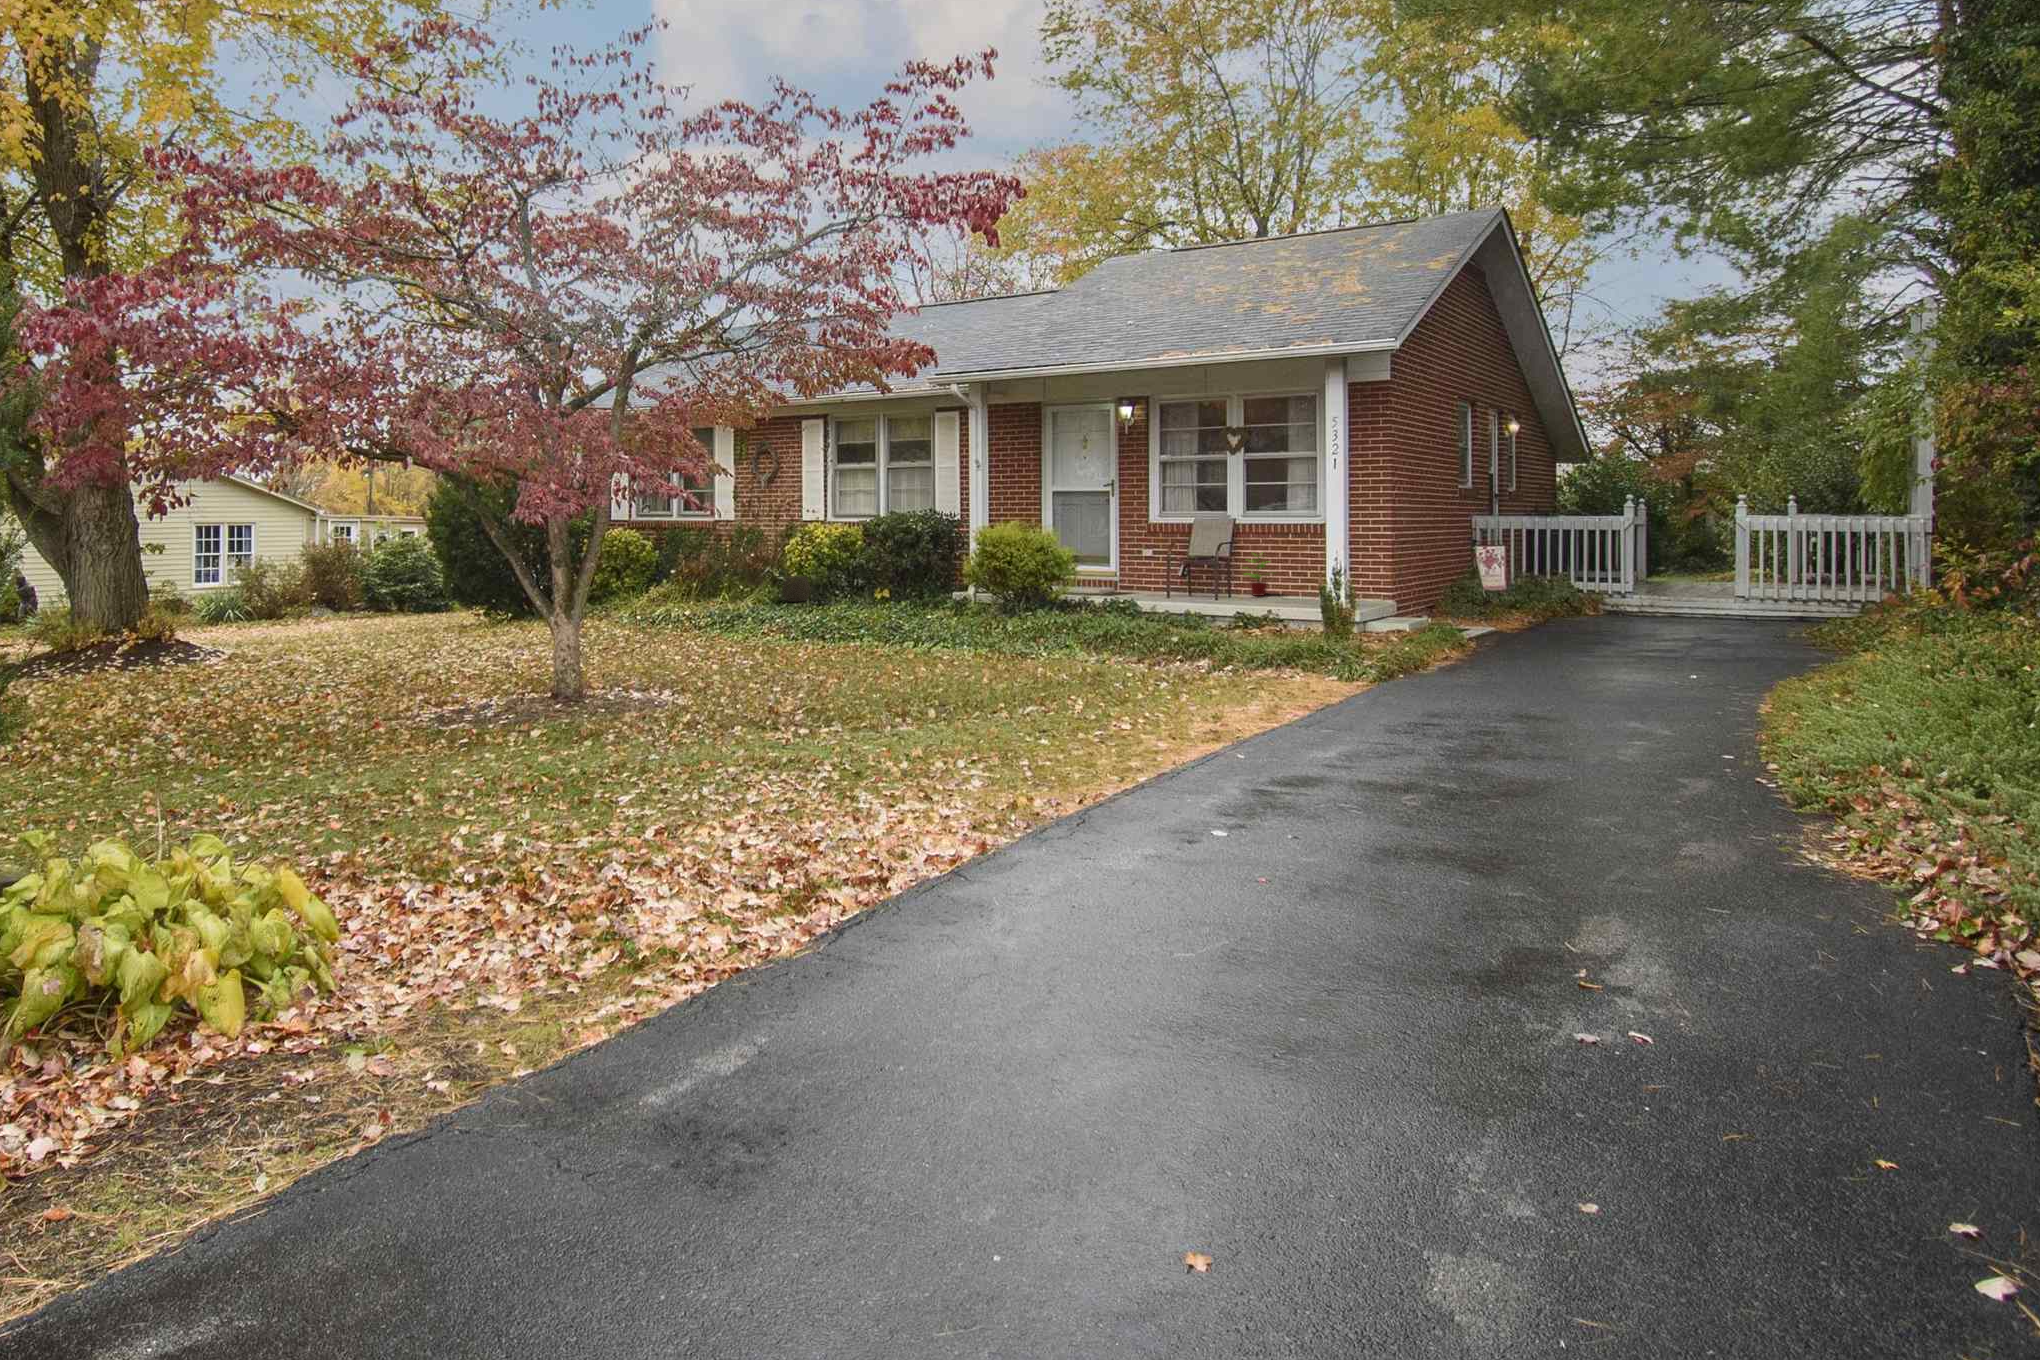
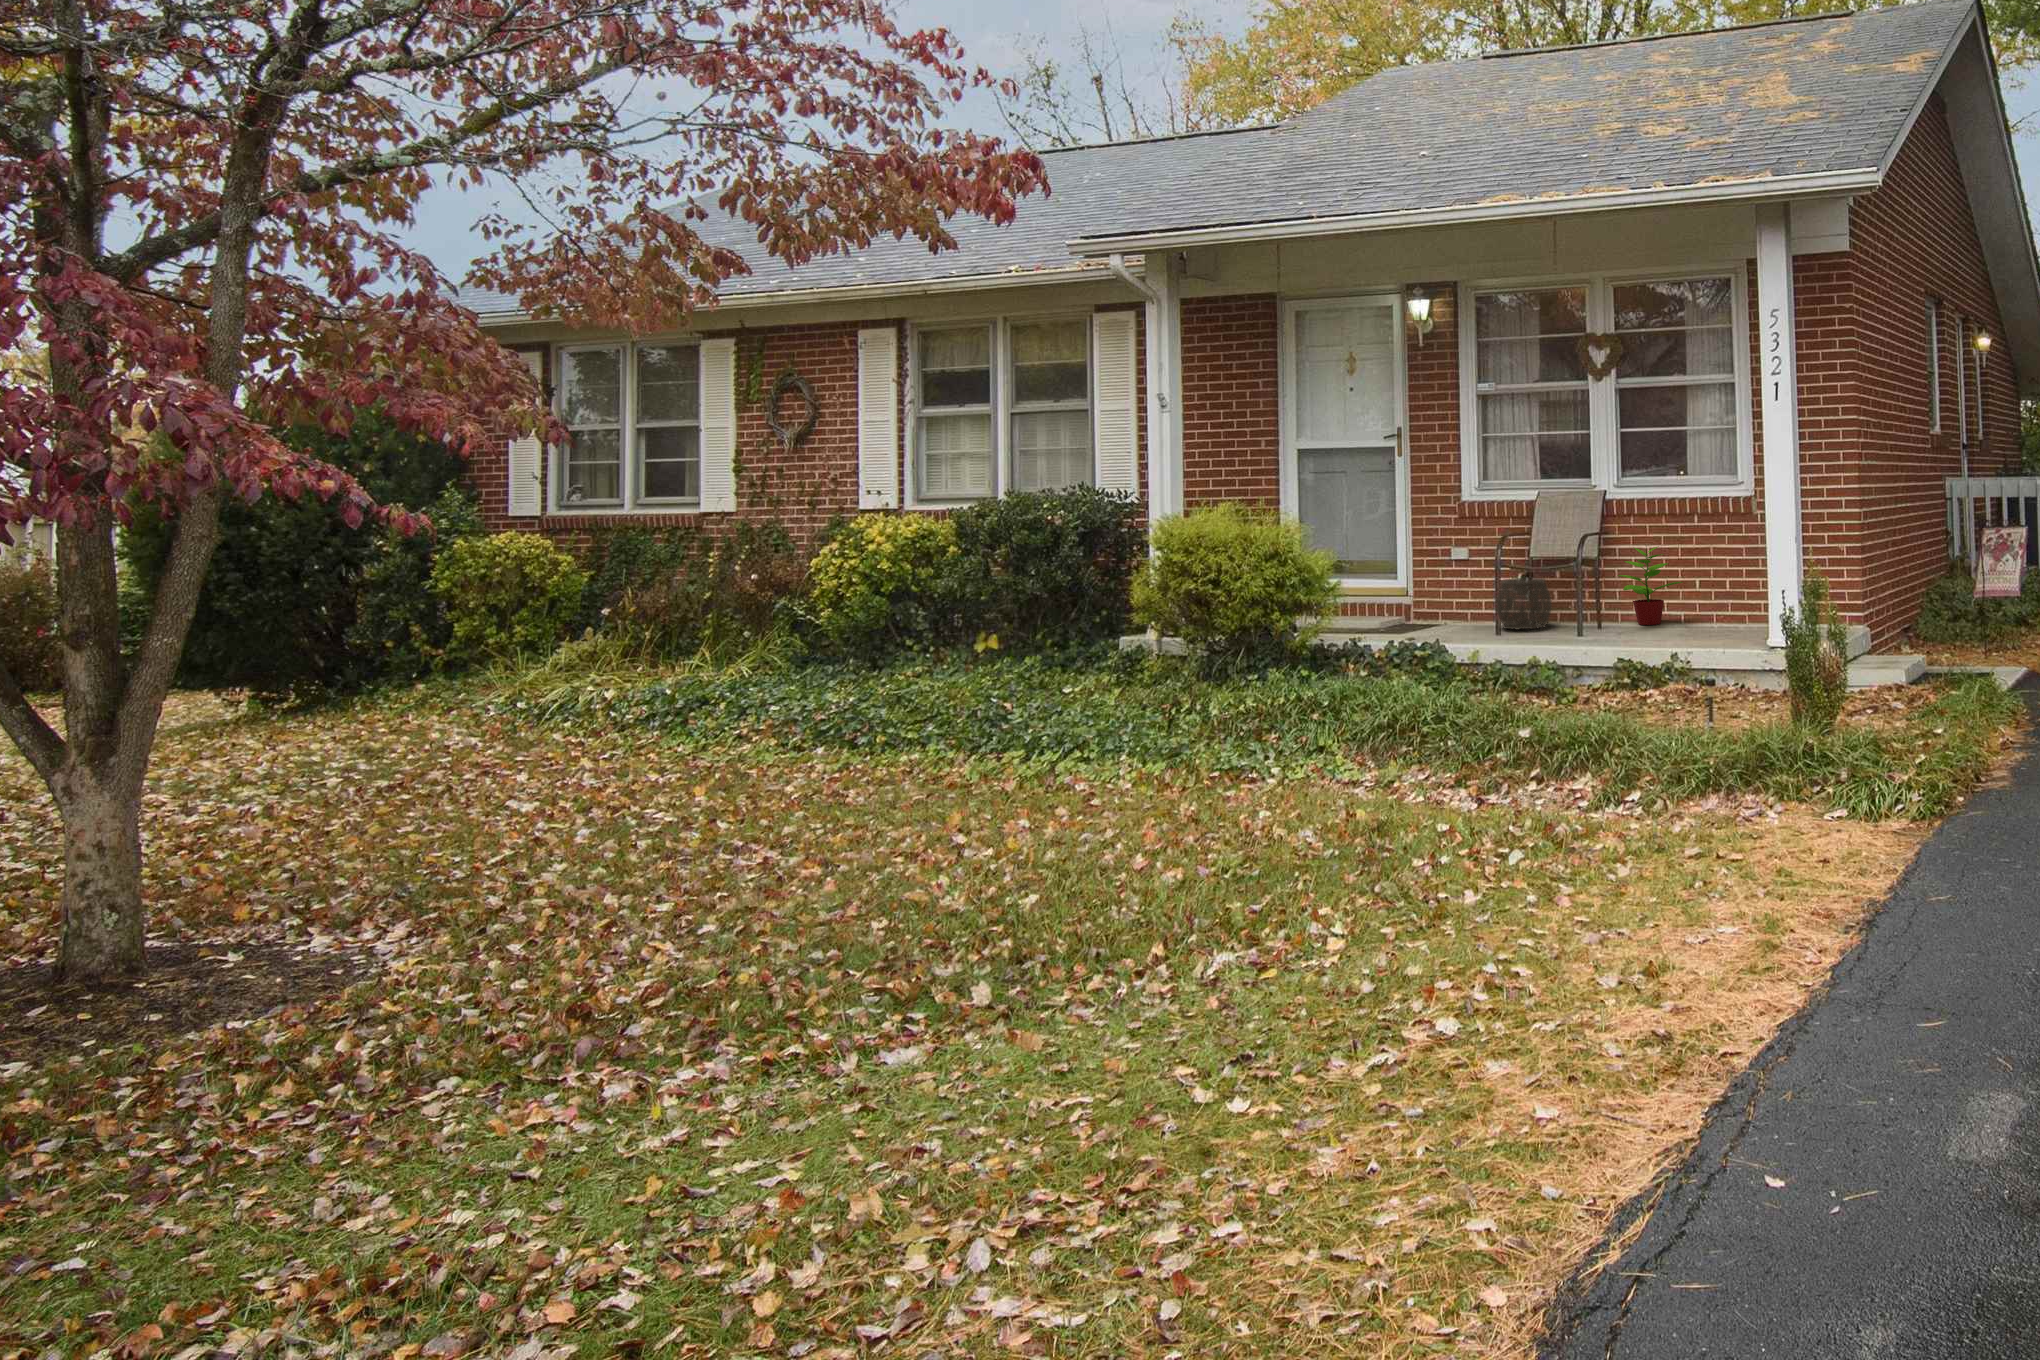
woven basket: present [782,576,810,602] -> present [1497,578,1551,629]

